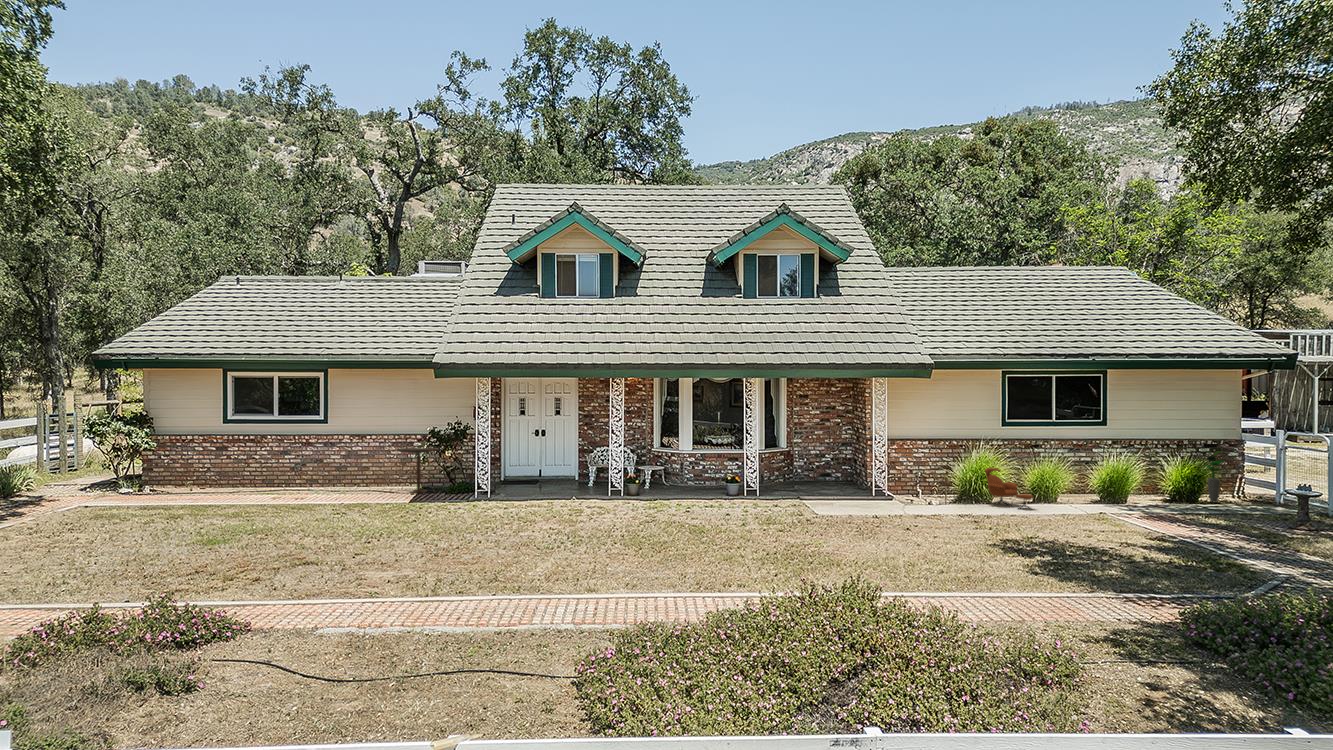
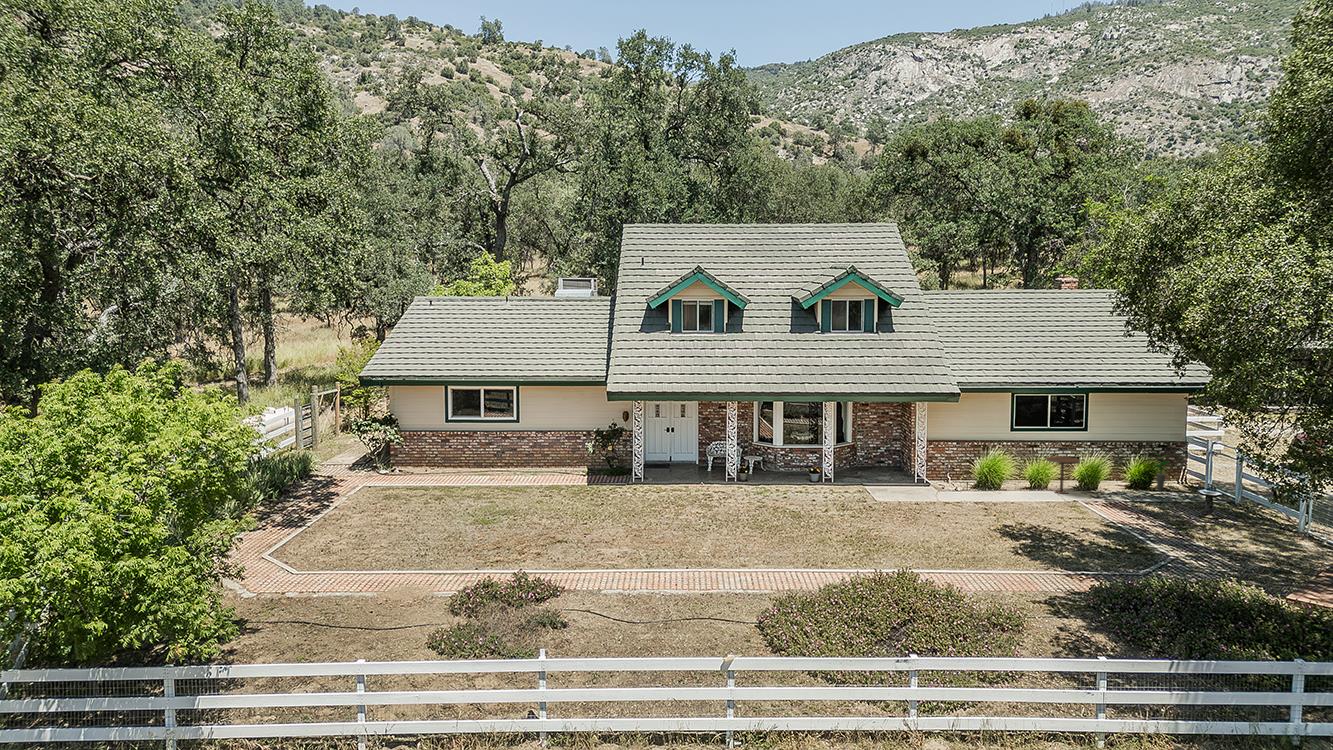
pedestal table: present [398,447,439,493] -> present [1046,456,1080,494]
lounge chair: present [985,468,1033,508] -> none [995,465,1028,497]

